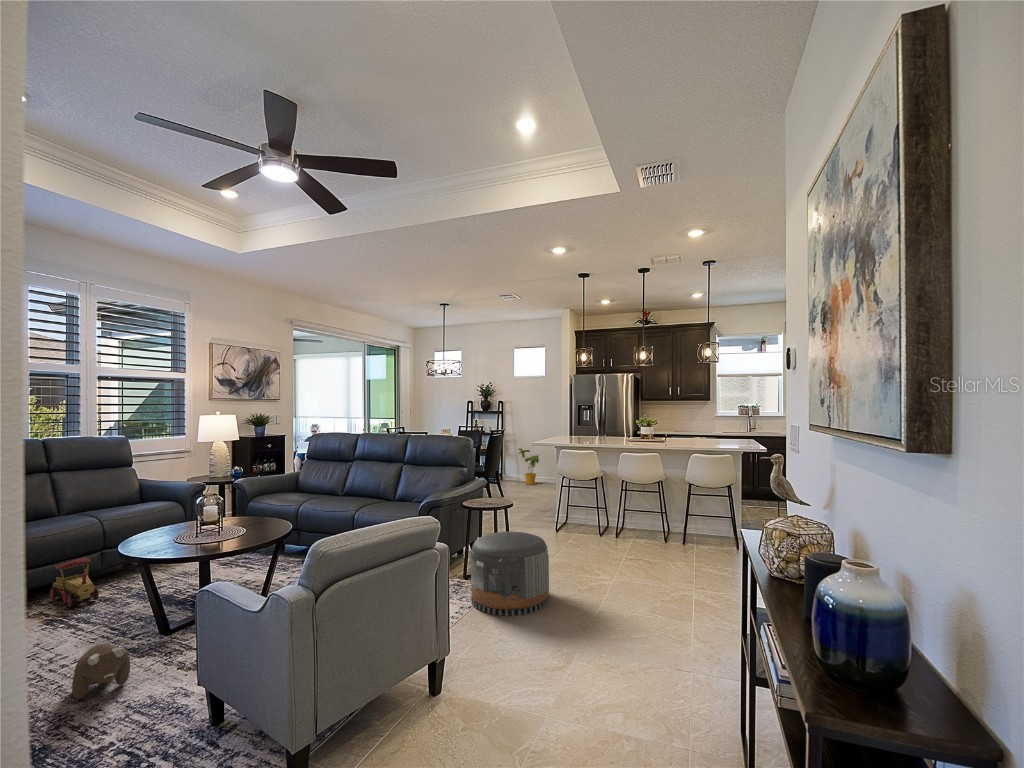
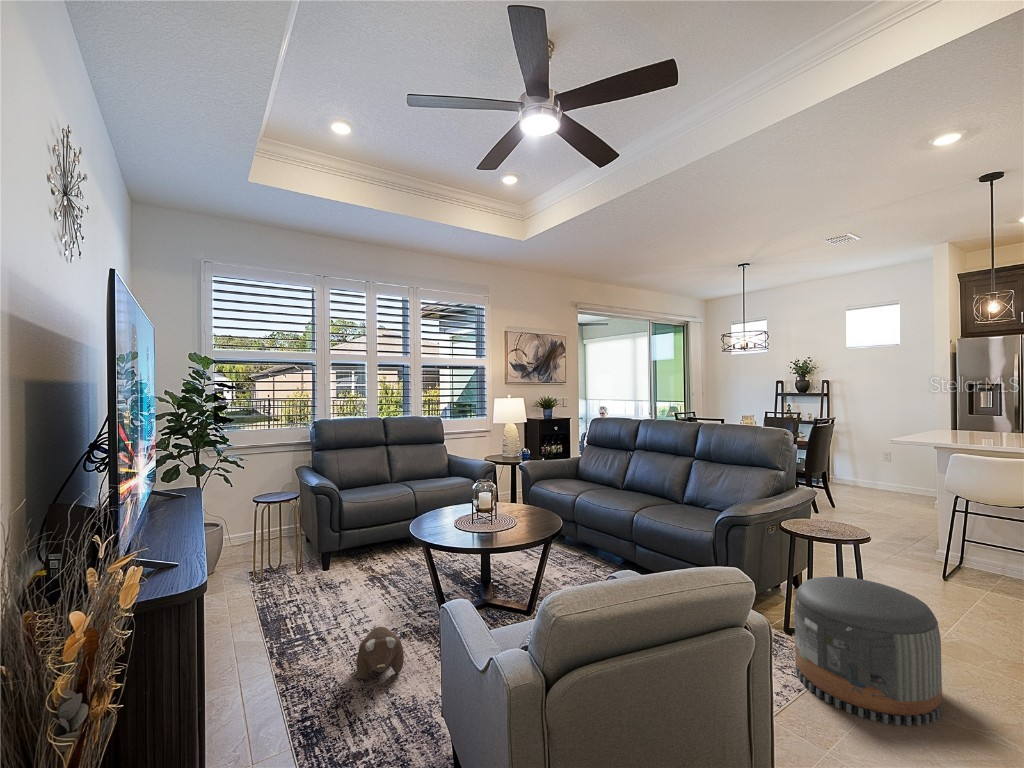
house plant: present [518,448,539,485] -> none [850,443,885,491]
toy train: present [50,558,99,607] -> none [377,524,408,568]

